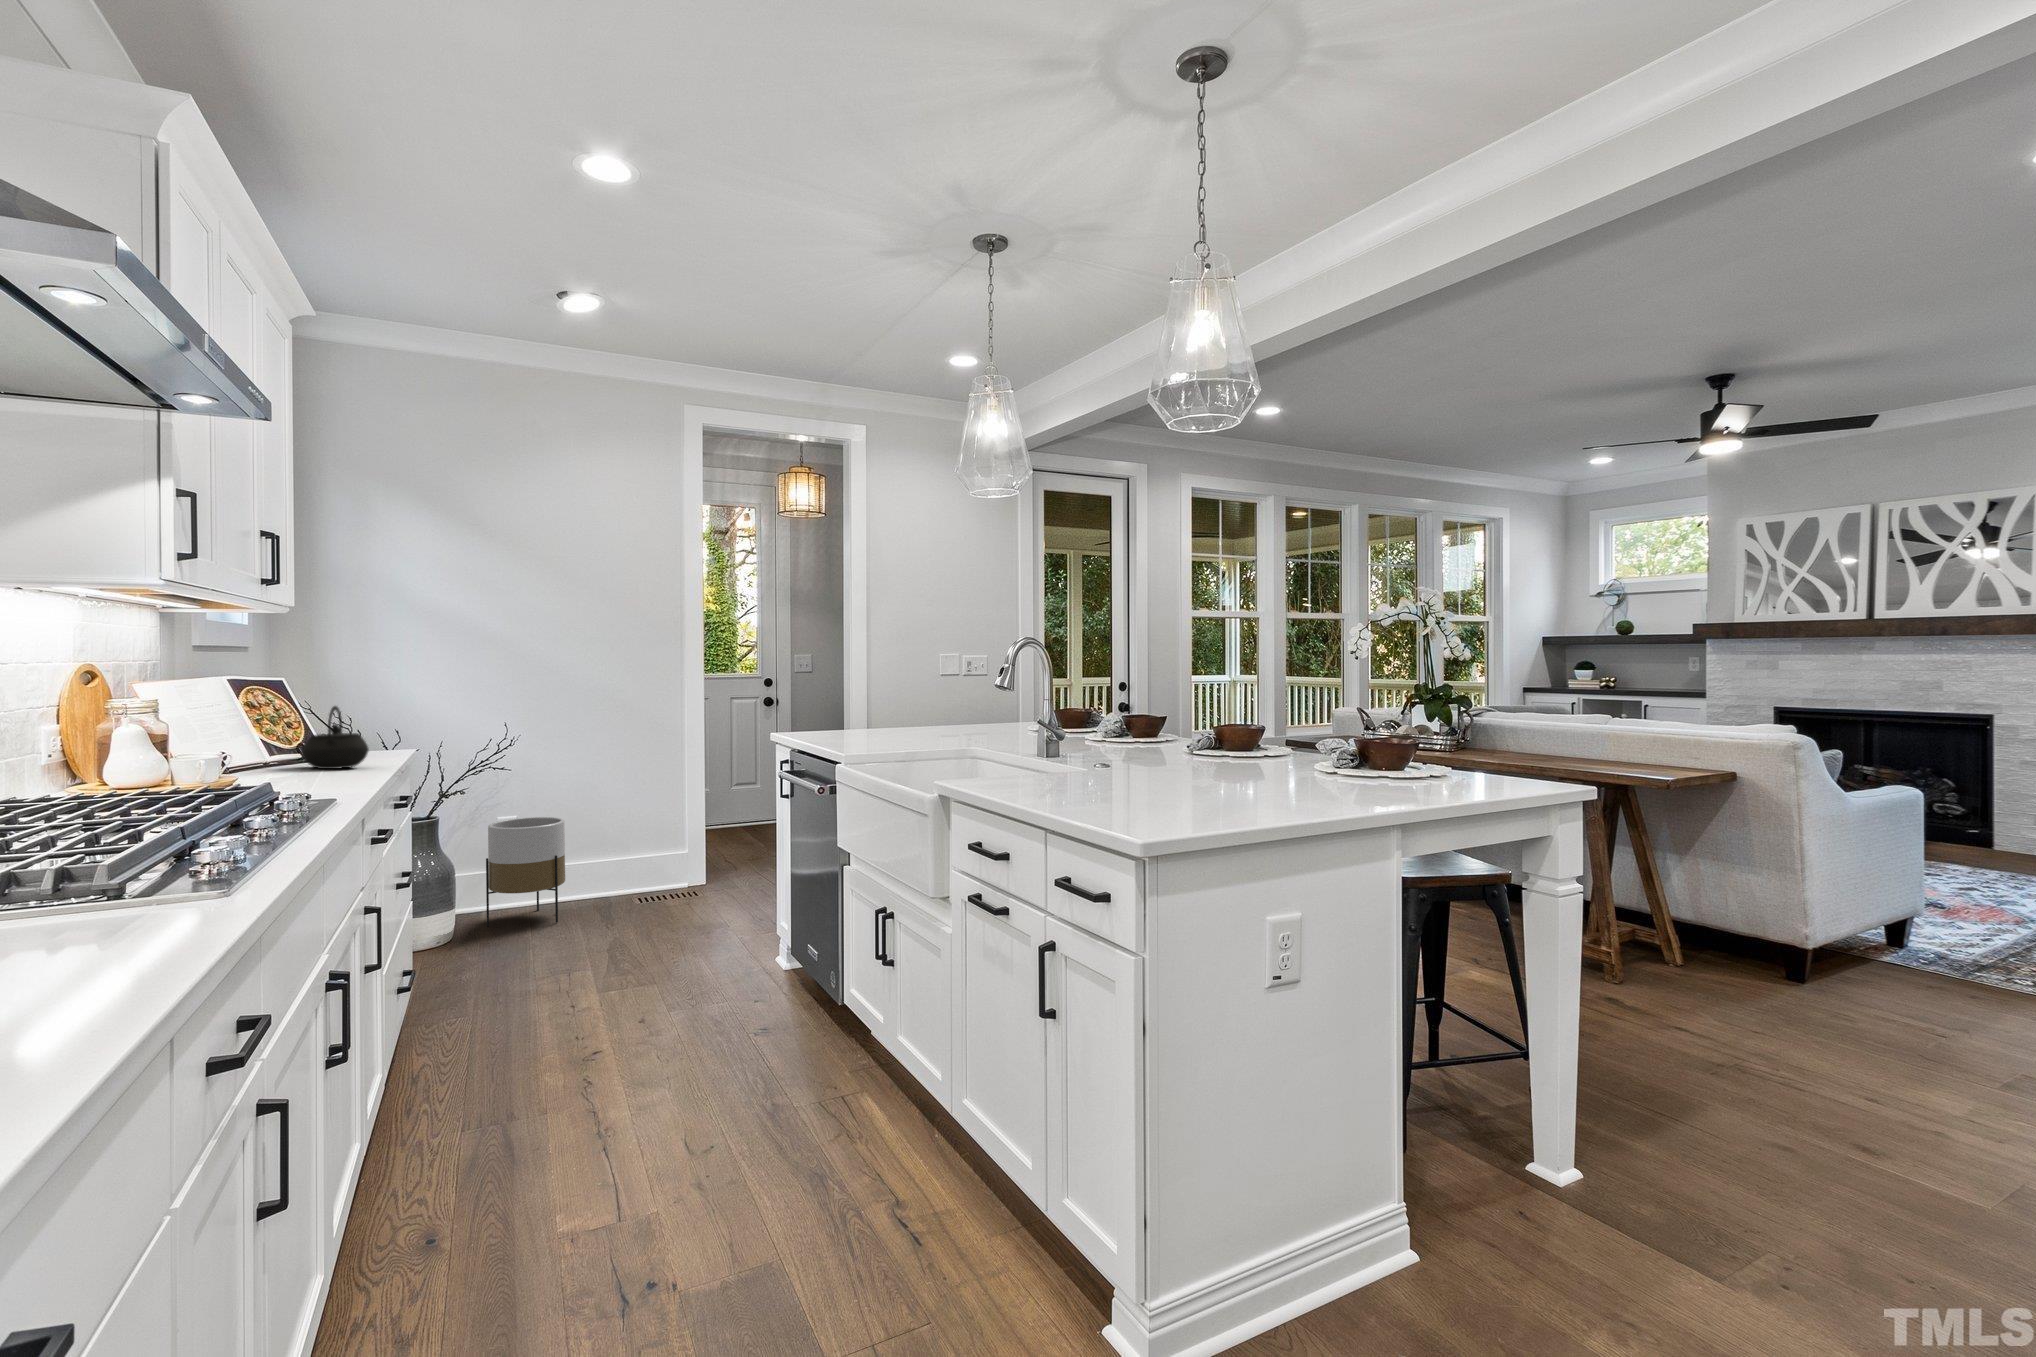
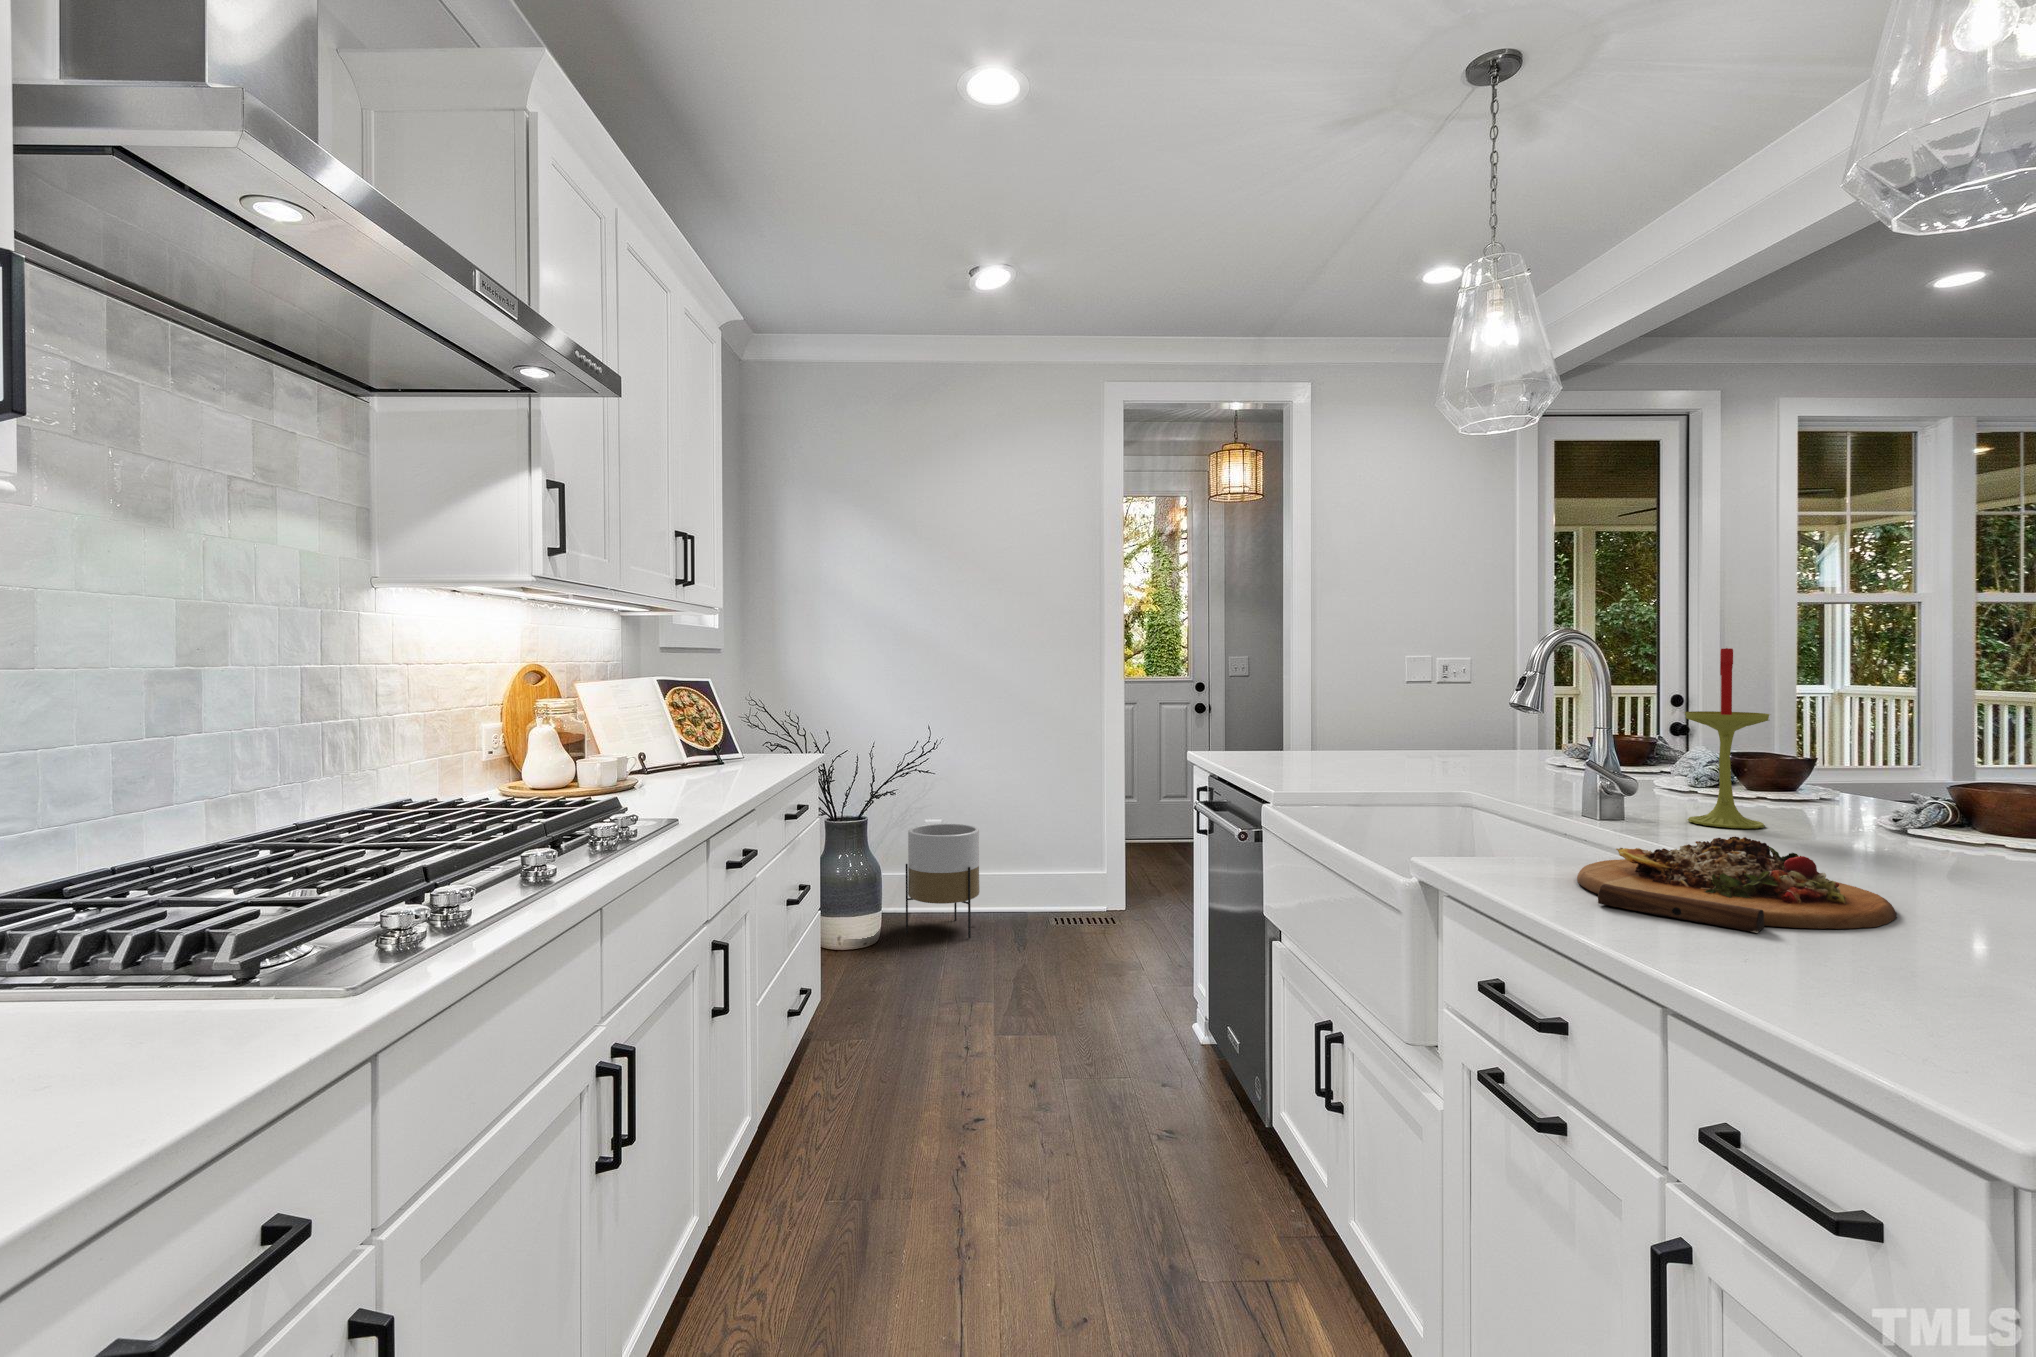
candle: none [1092,648,1134,758] -> present [1684,648,1770,828]
kettle: present [302,706,369,769] -> none [706,709,766,775]
cutting board: none [1022,753,1160,795] -> present [1577,836,1897,933]

